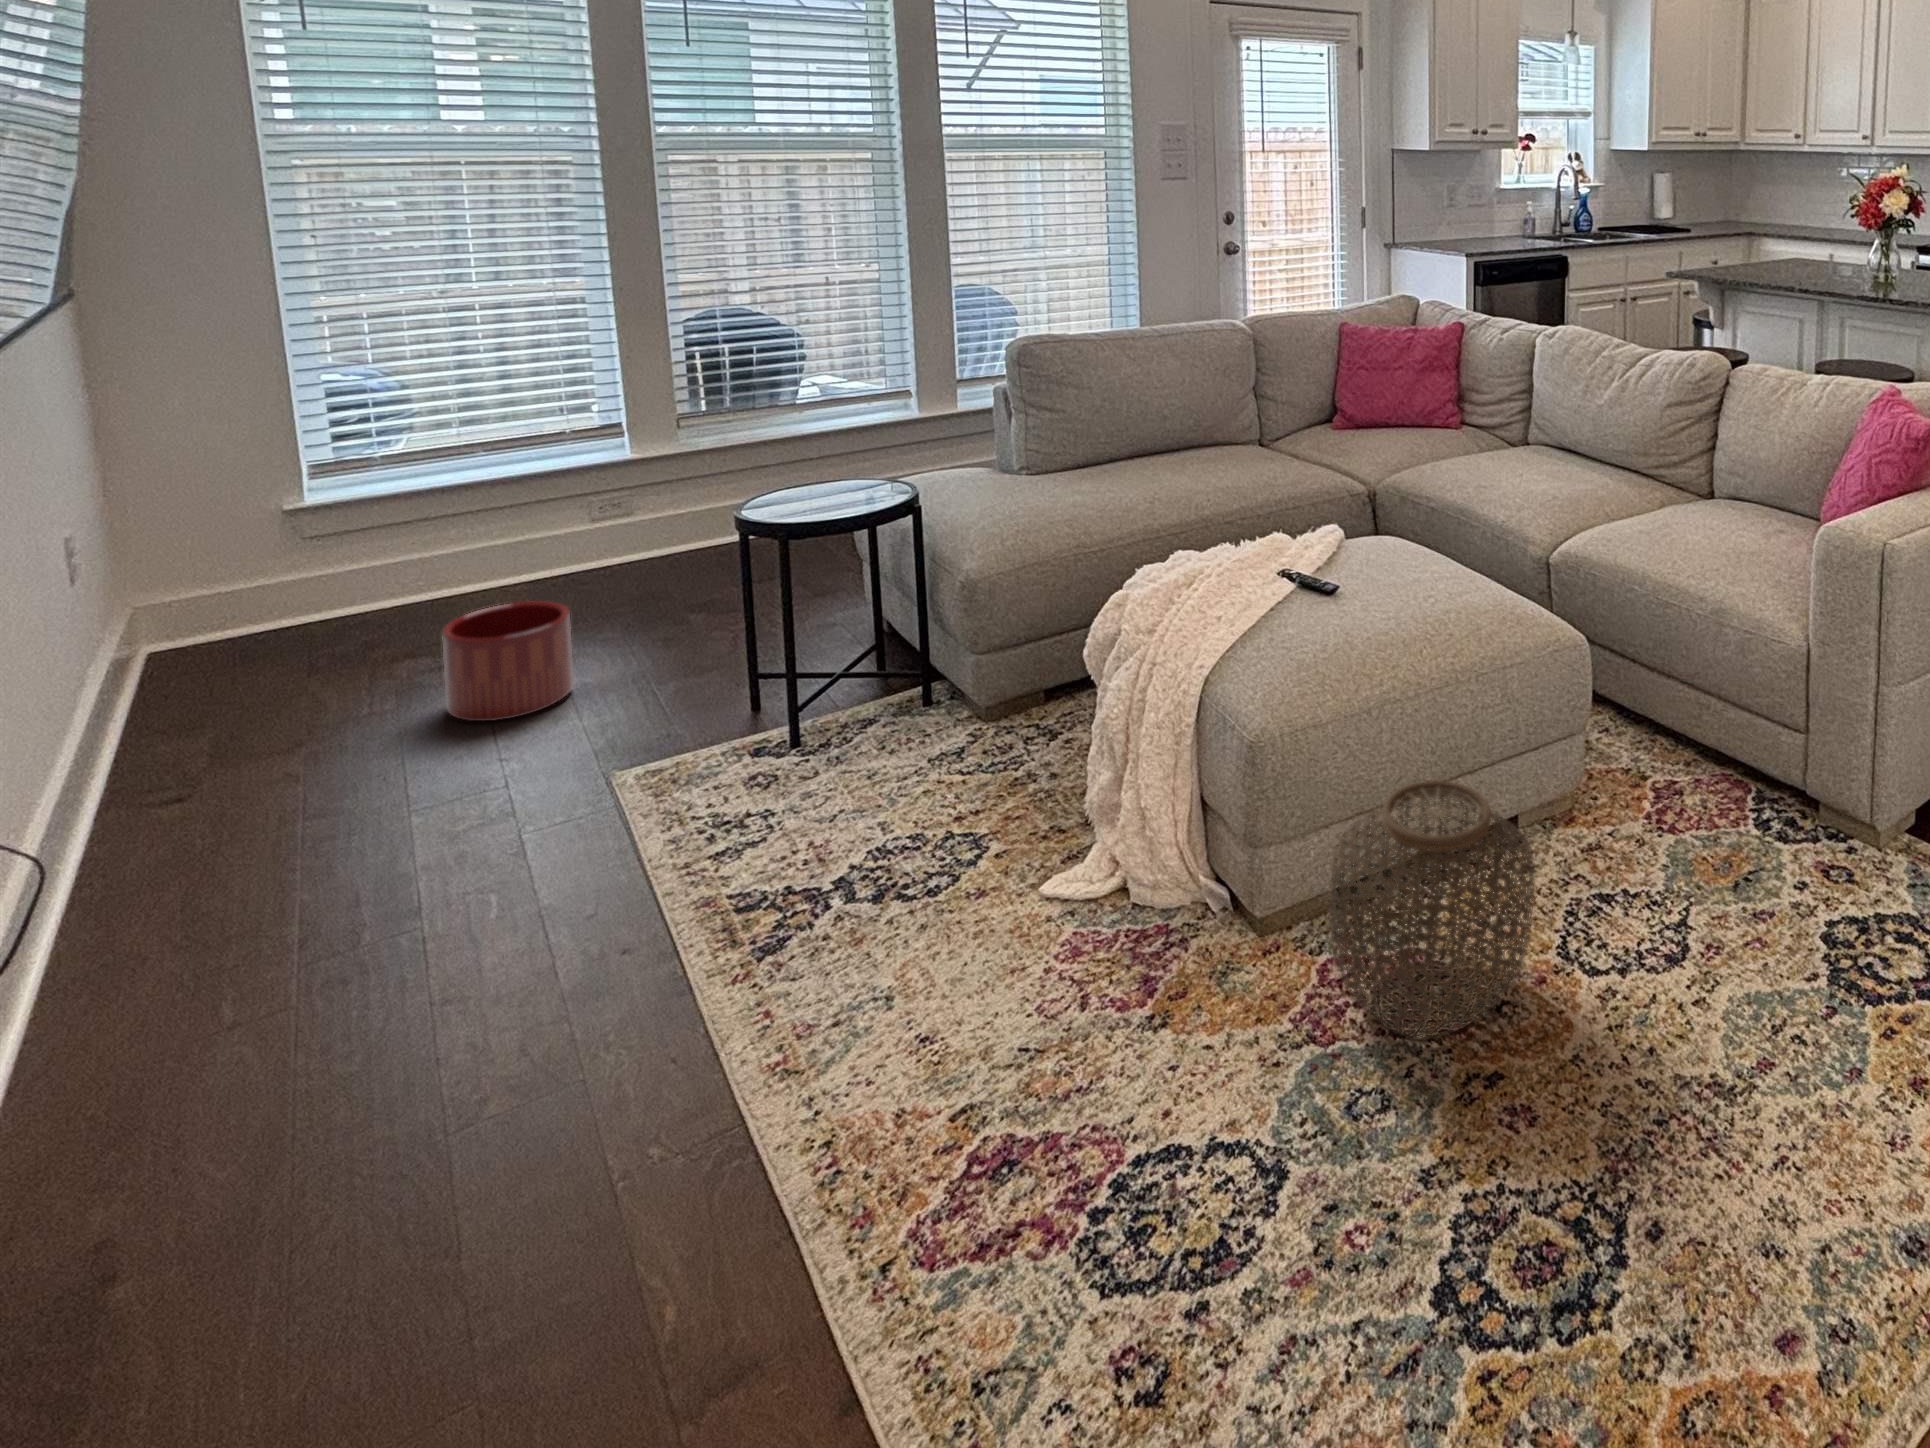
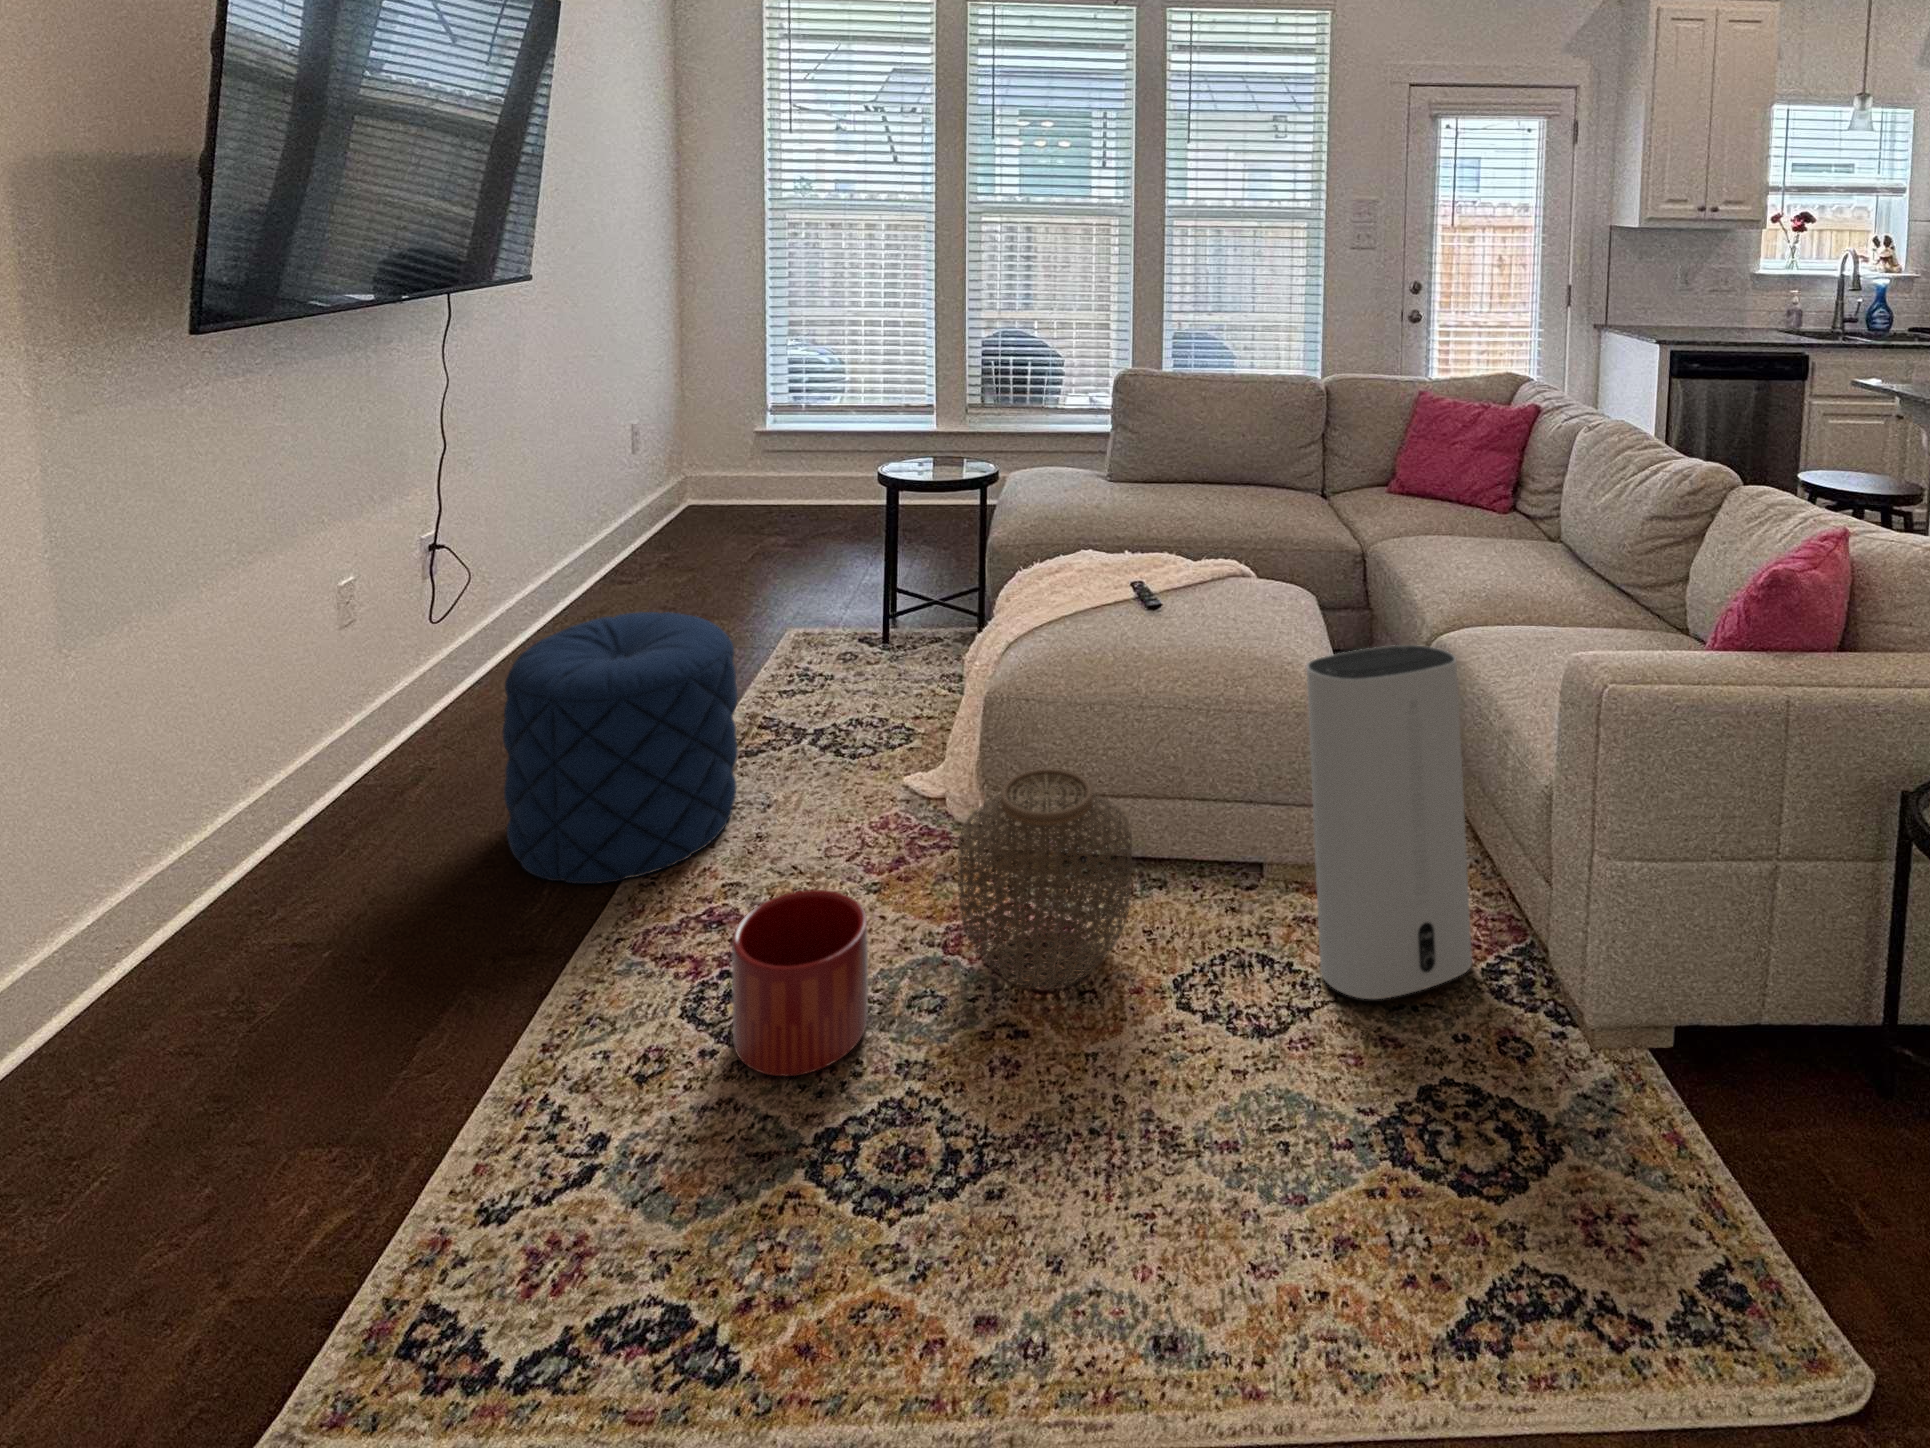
air purifier: none [1623,554,1754,897] -> present [1307,645,1472,999]
planter: present [442,601,573,721] -> present [732,890,868,1076]
pouf: none [402,758,853,1279] -> present [503,612,738,884]

